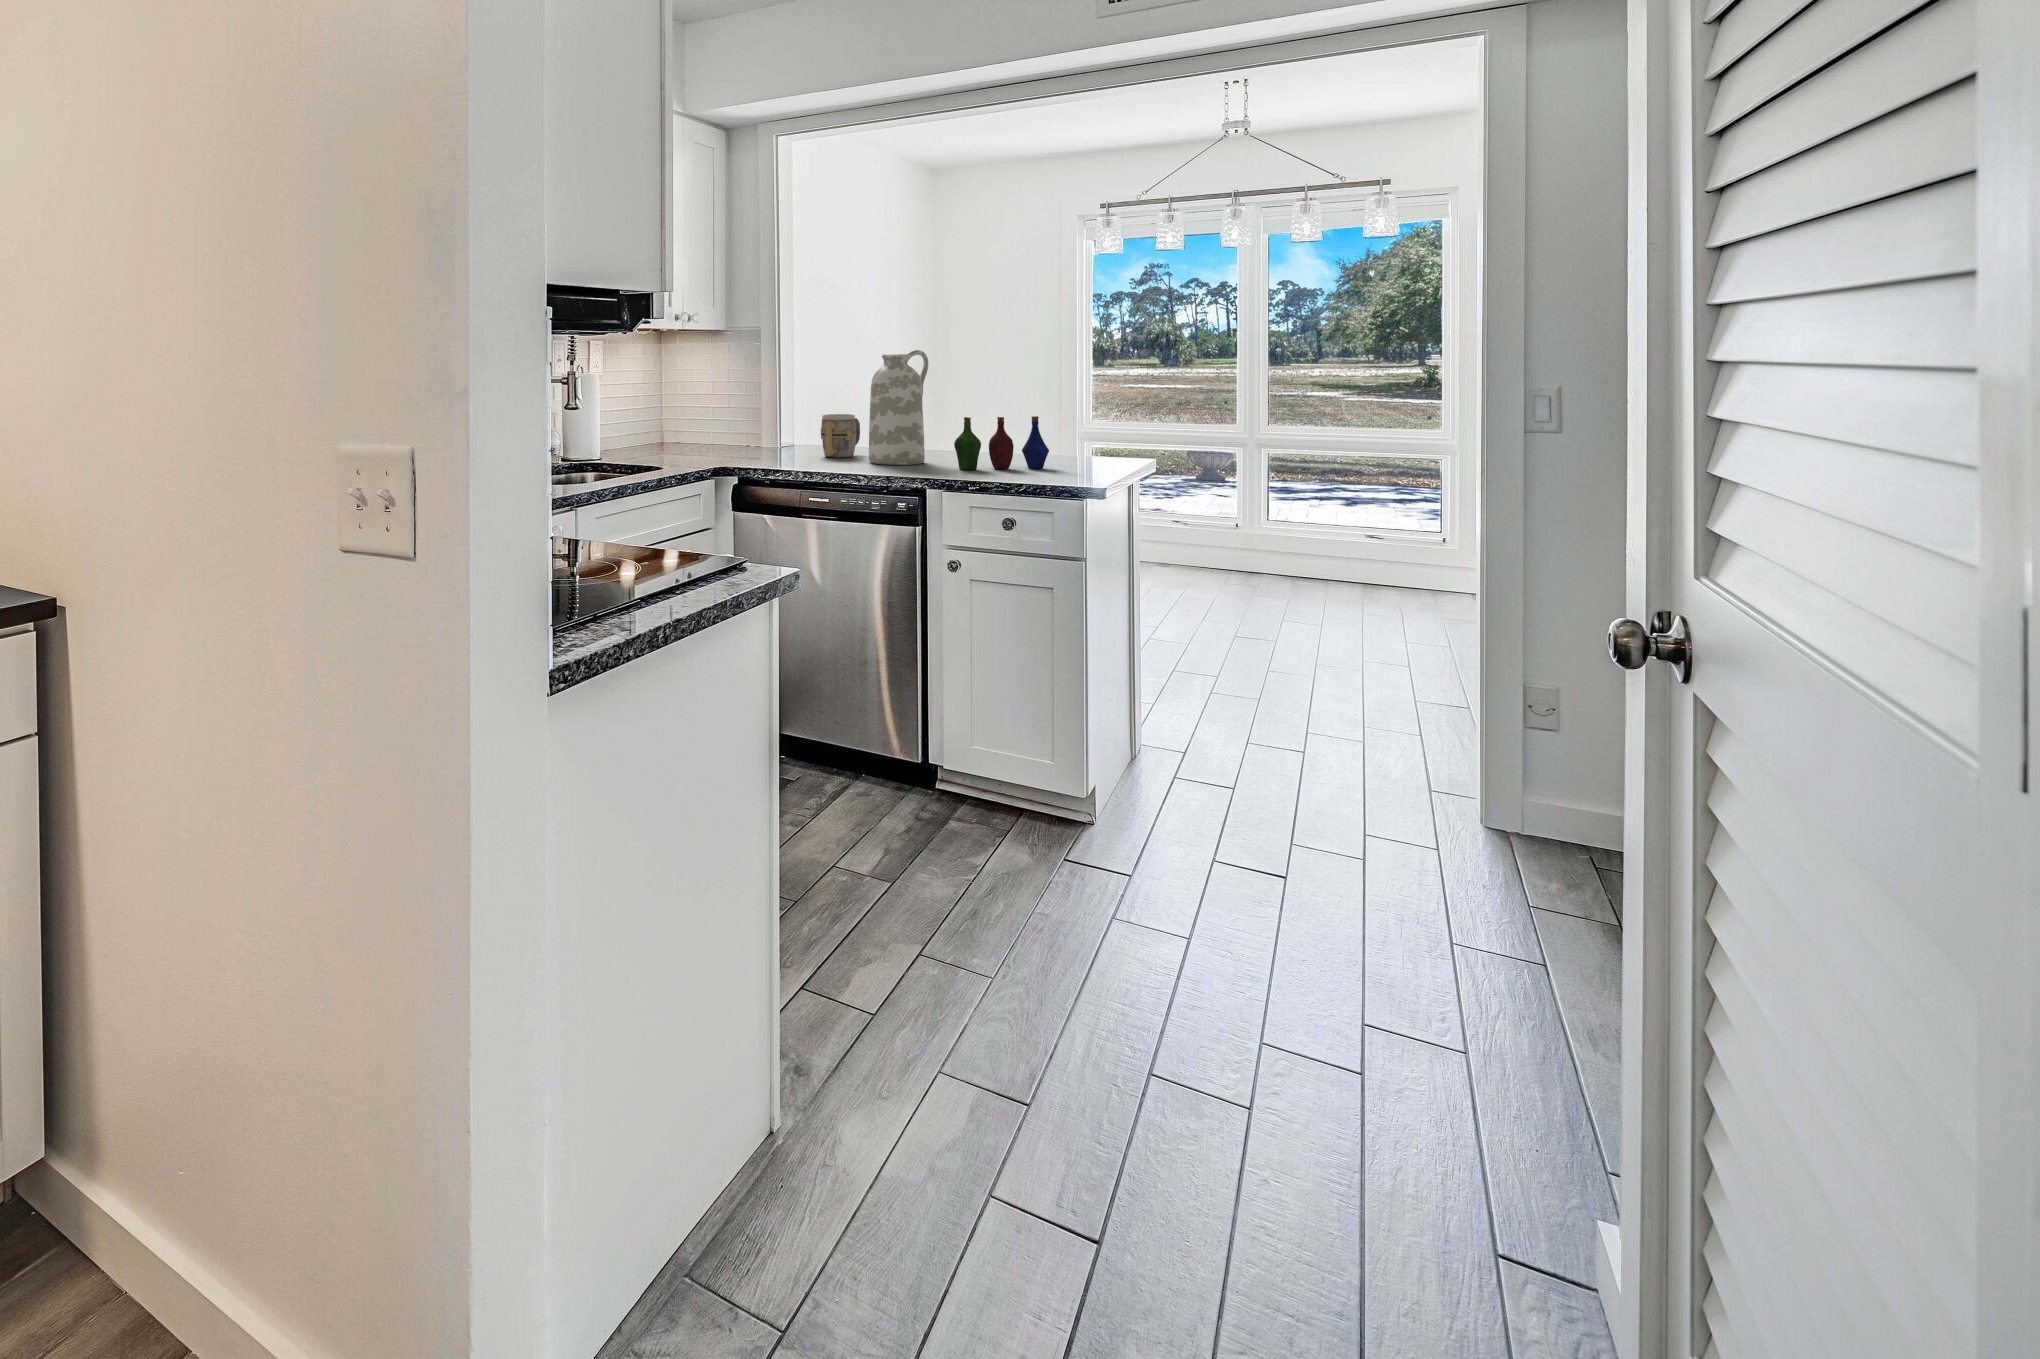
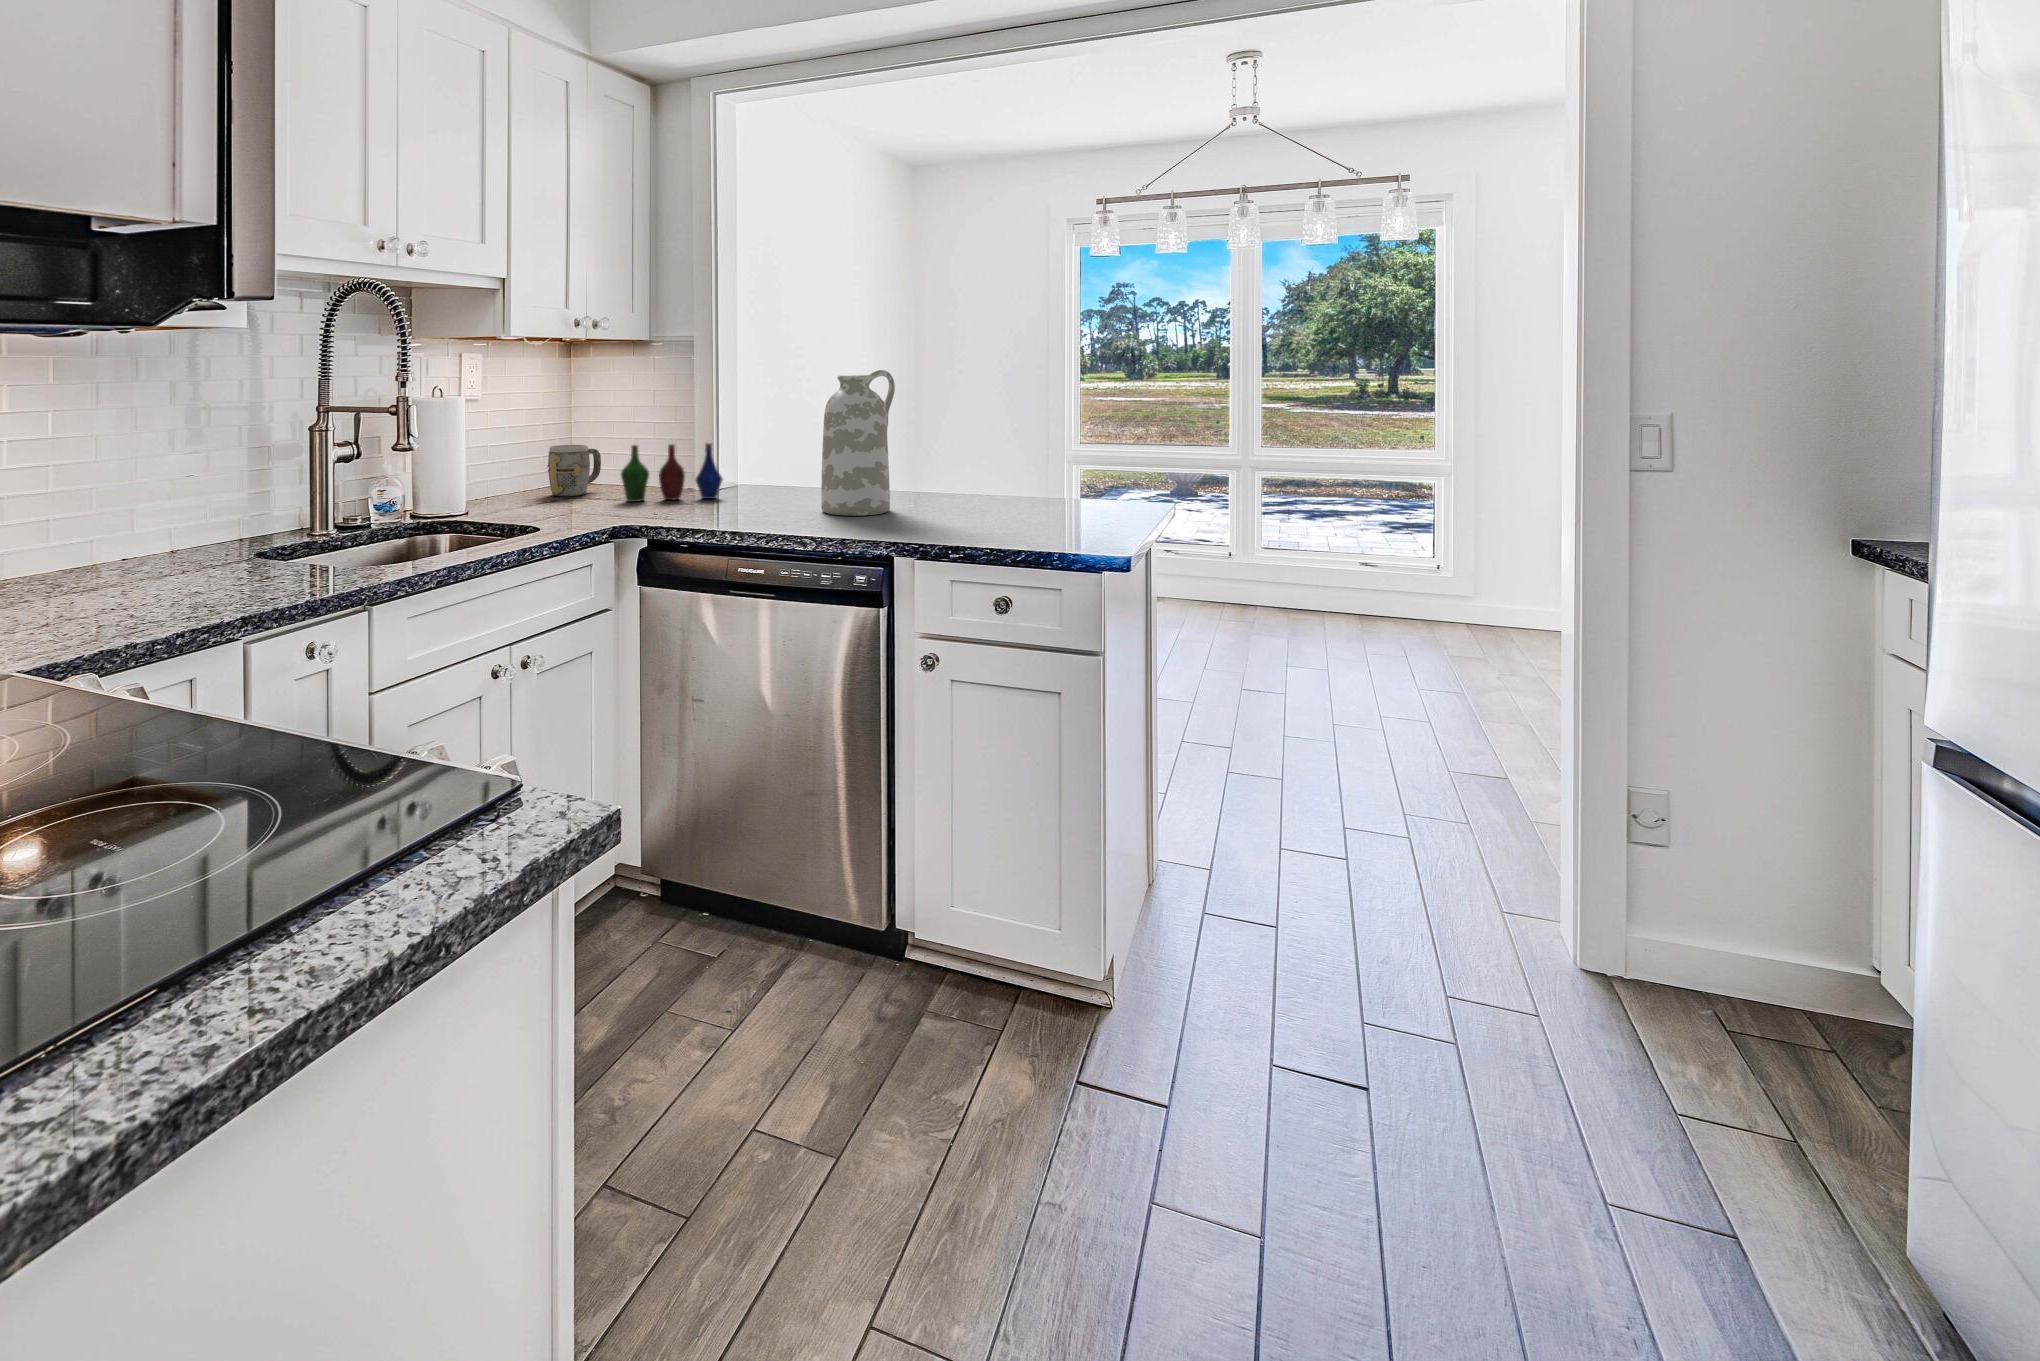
mug: present [821,414,860,458] -> present [547,445,601,496]
bottle: present [954,416,1049,470] -> present [621,443,723,502]

